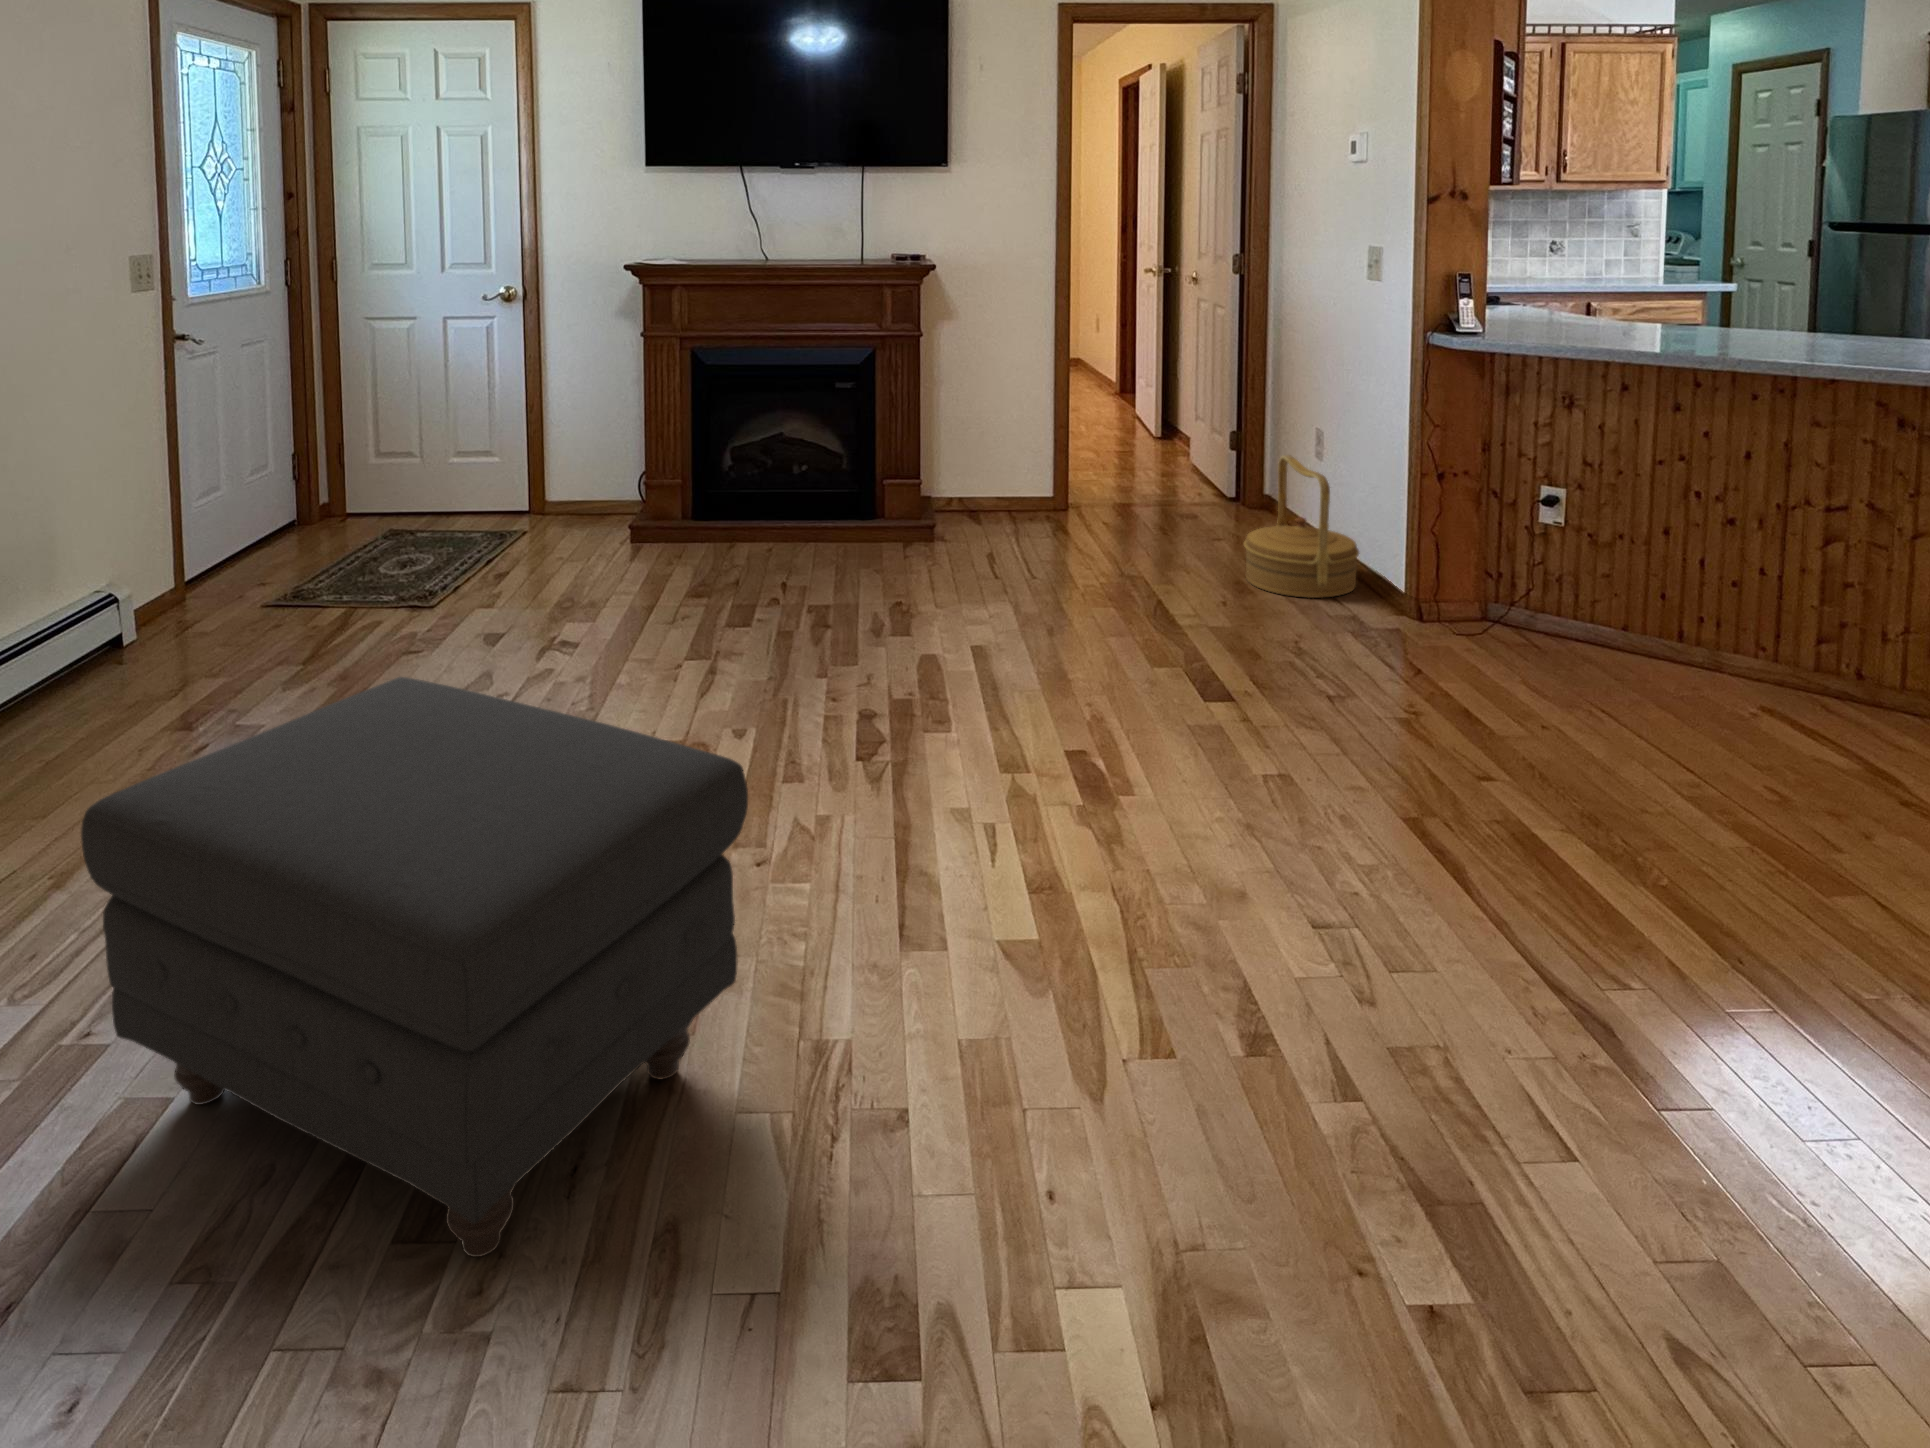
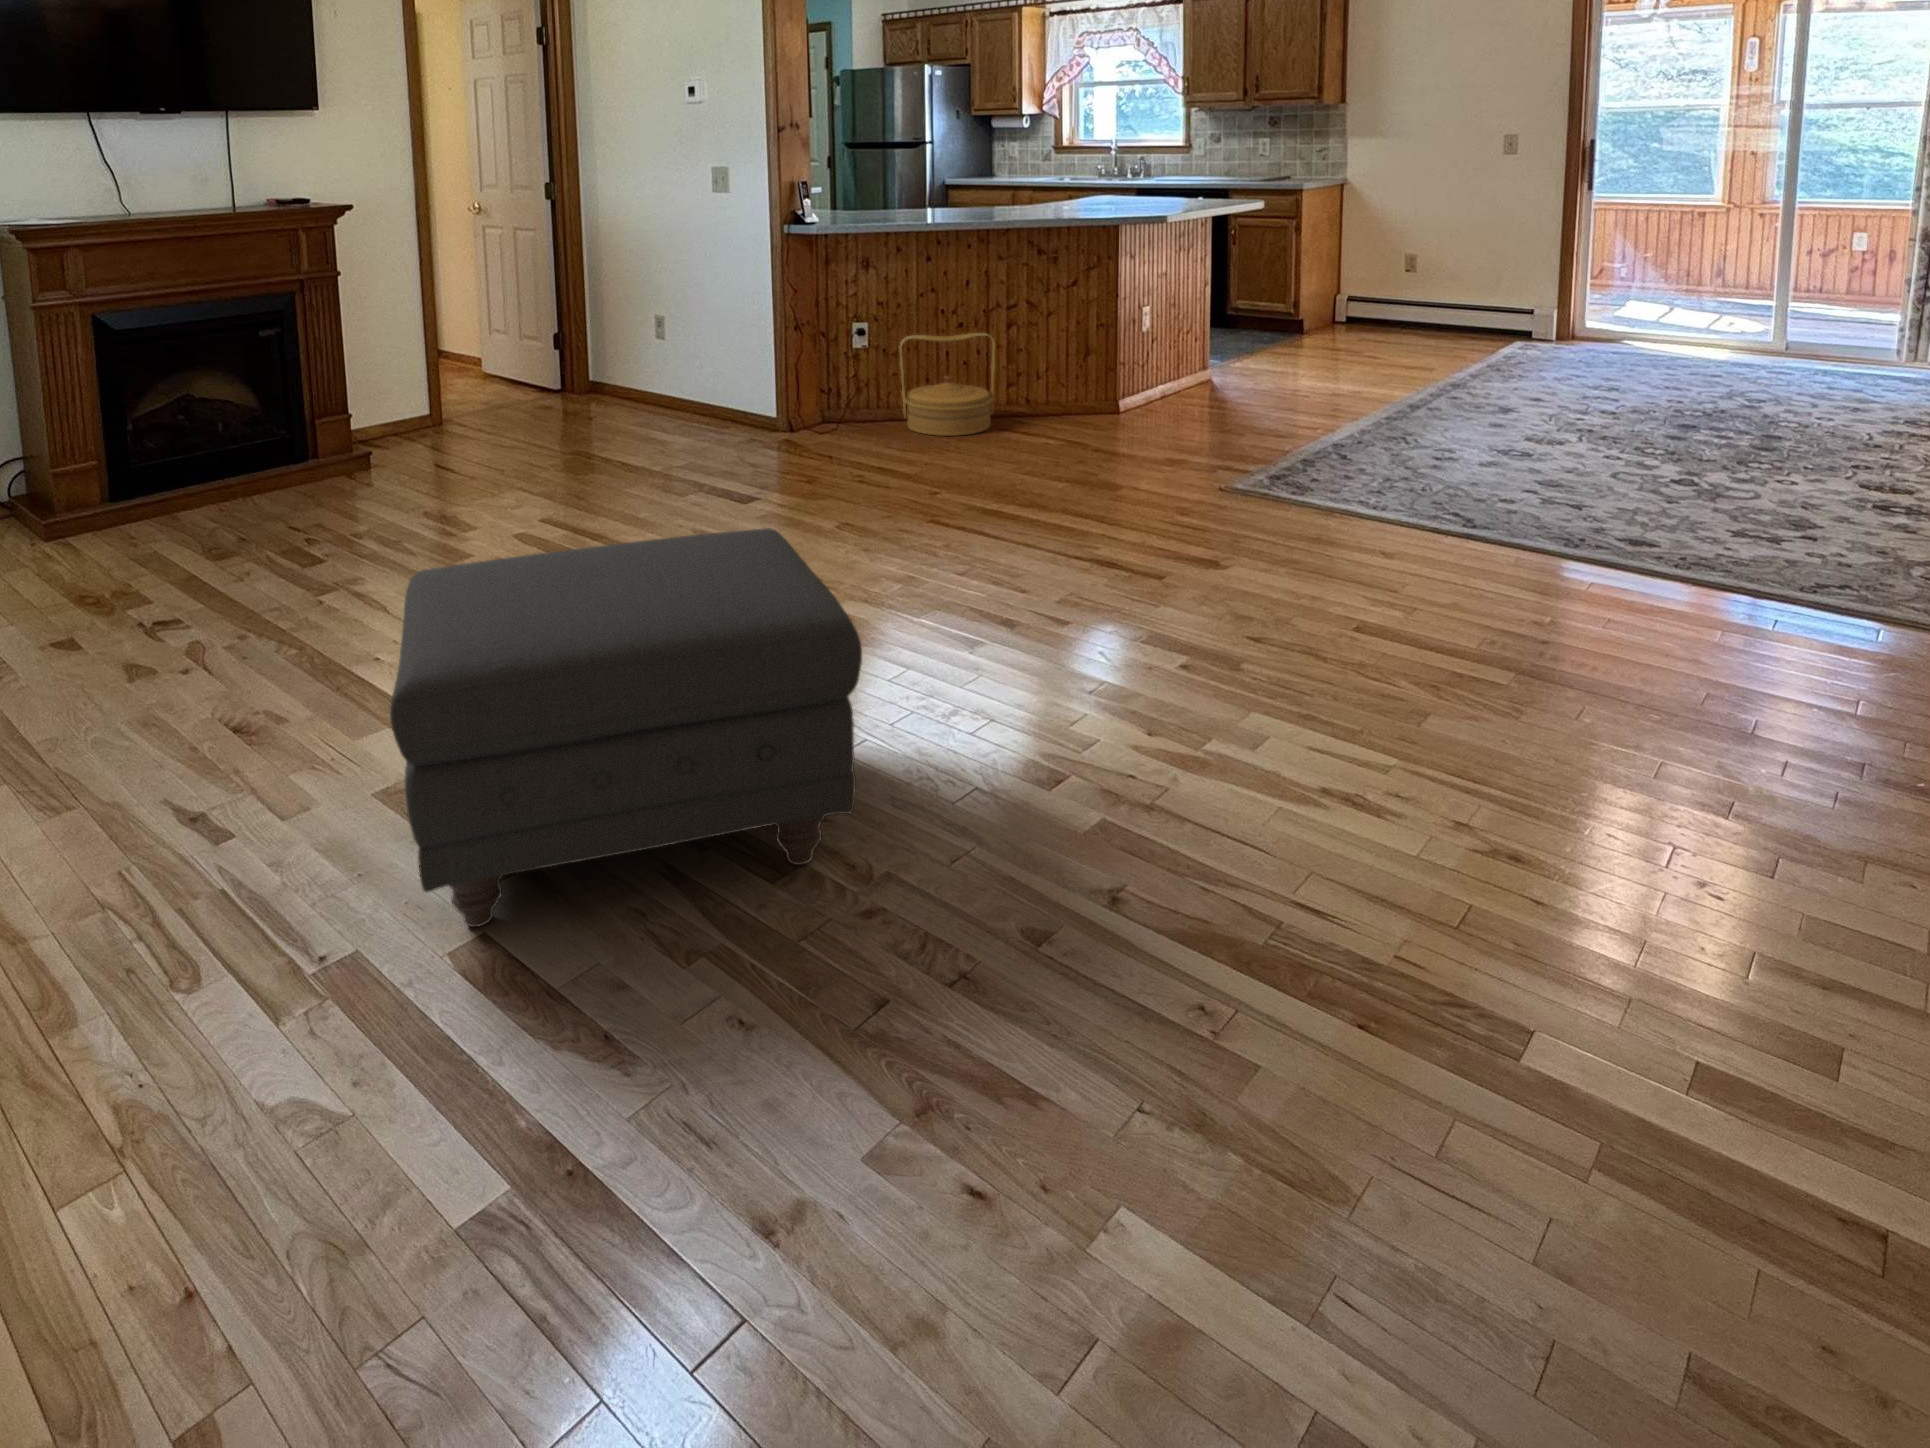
woven basket: present [1244,455,1359,598] -> present [899,333,995,436]

